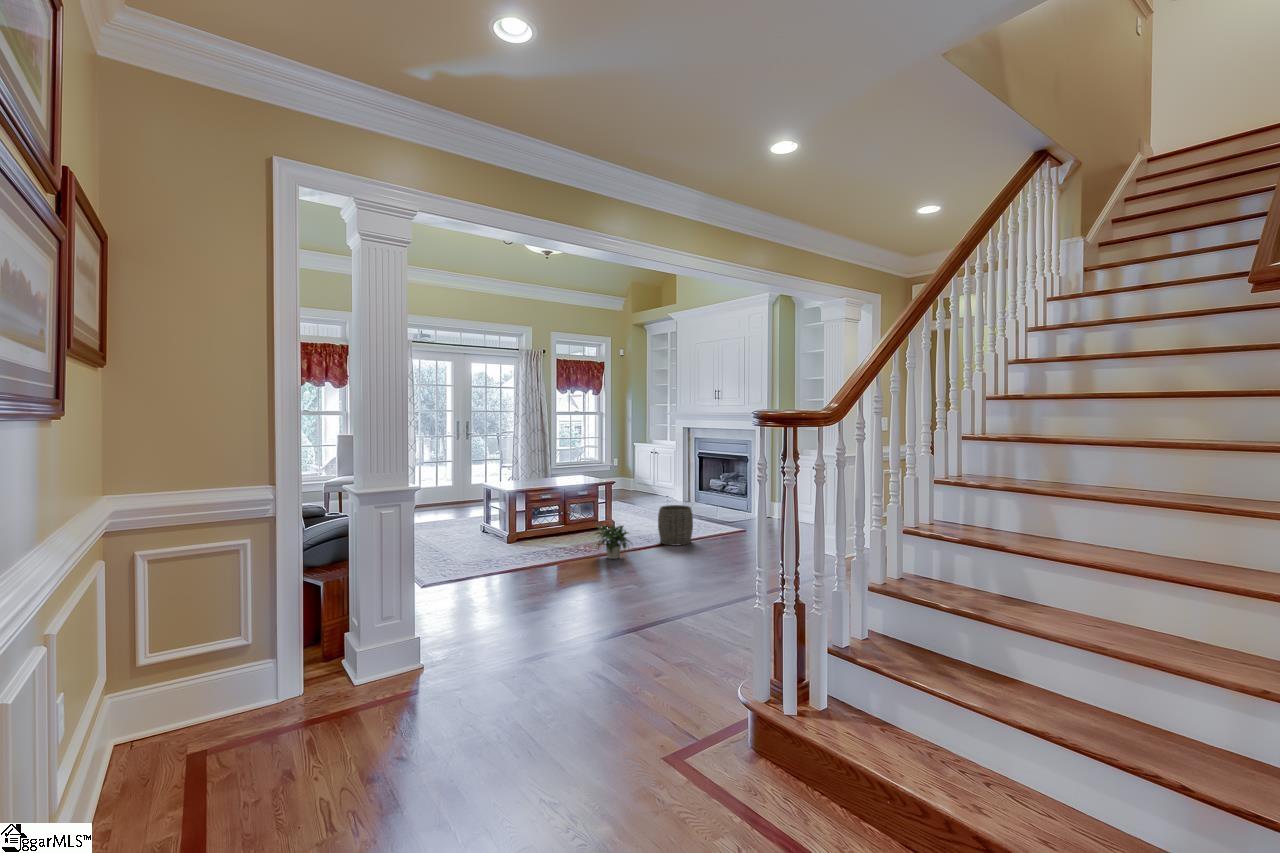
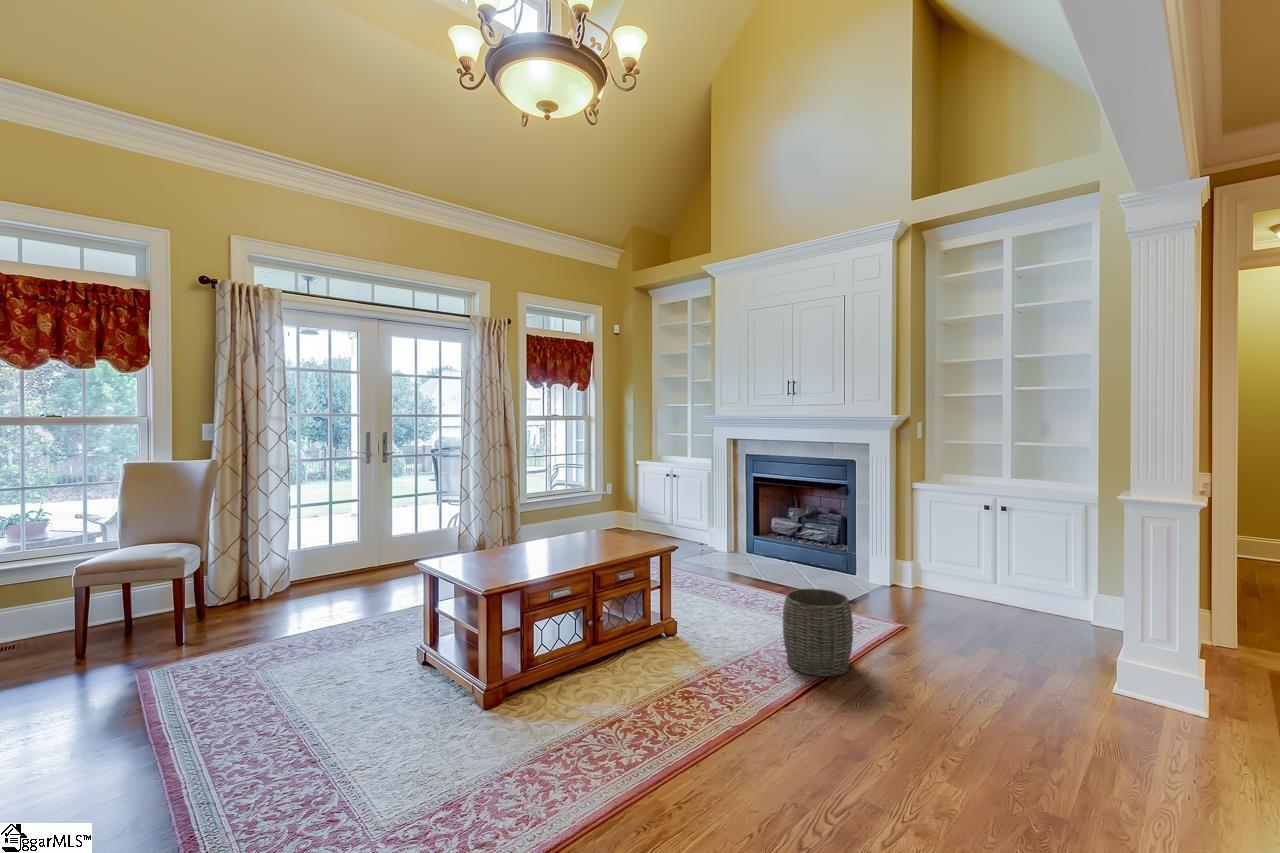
potted plant: present [595,526,630,559] -> none [673,658,789,743]

